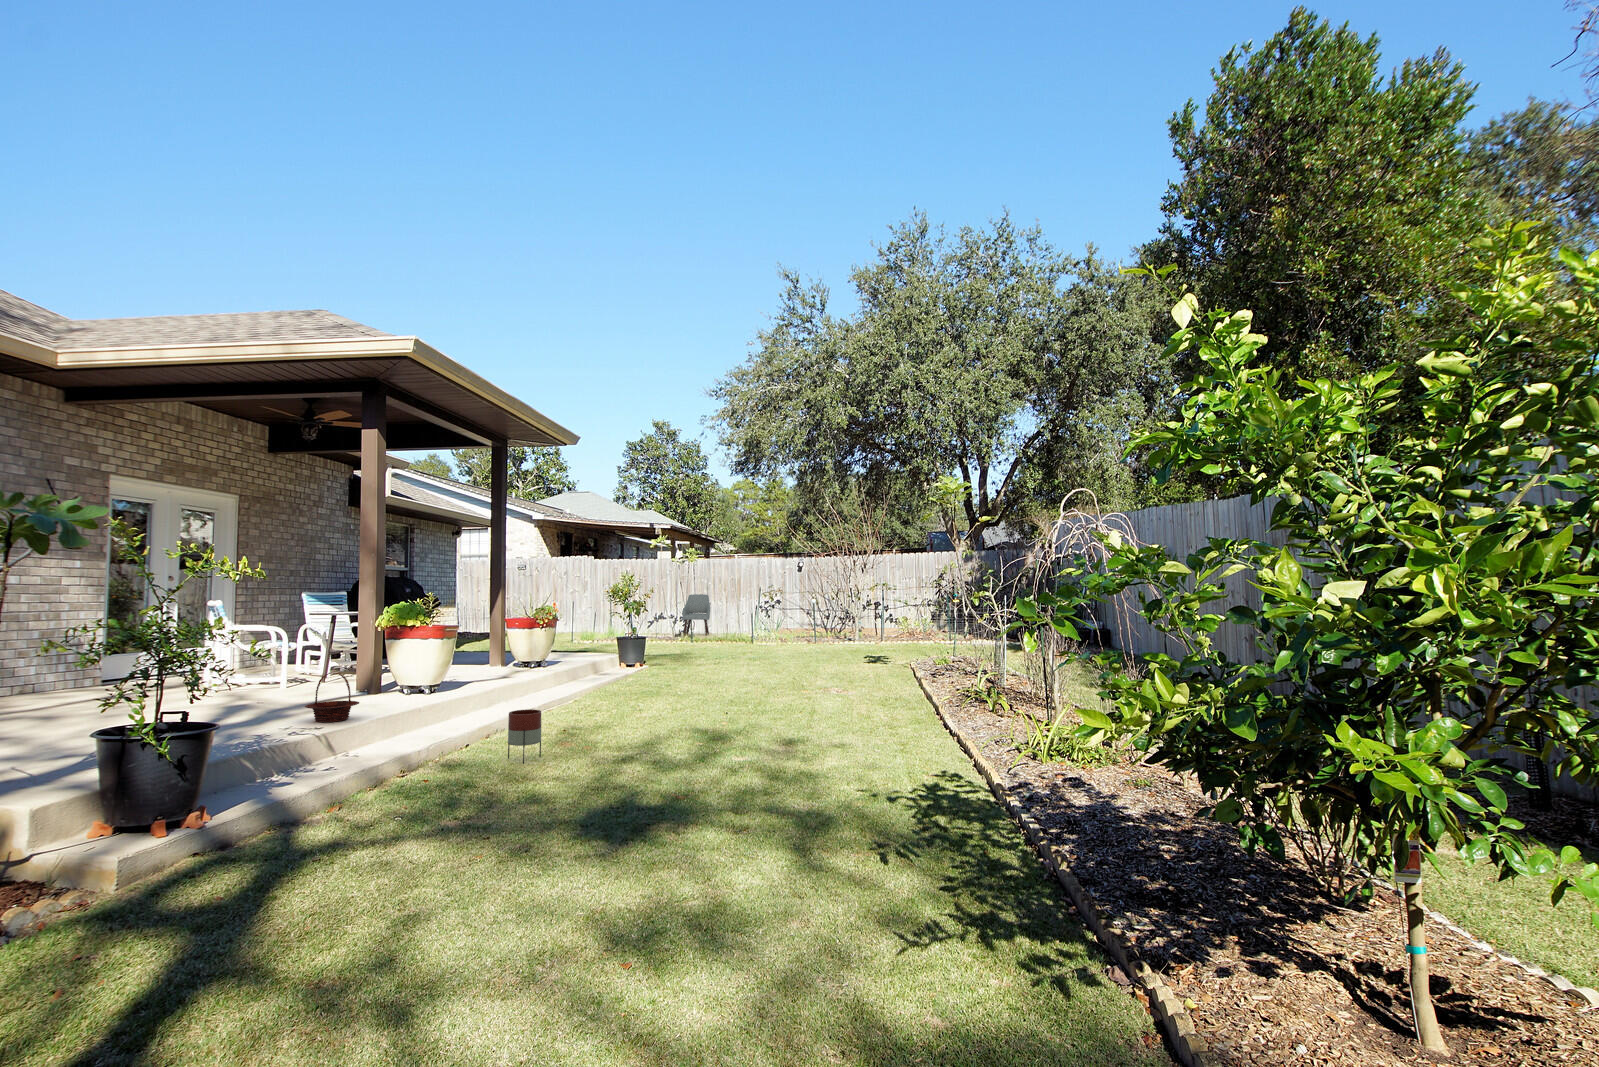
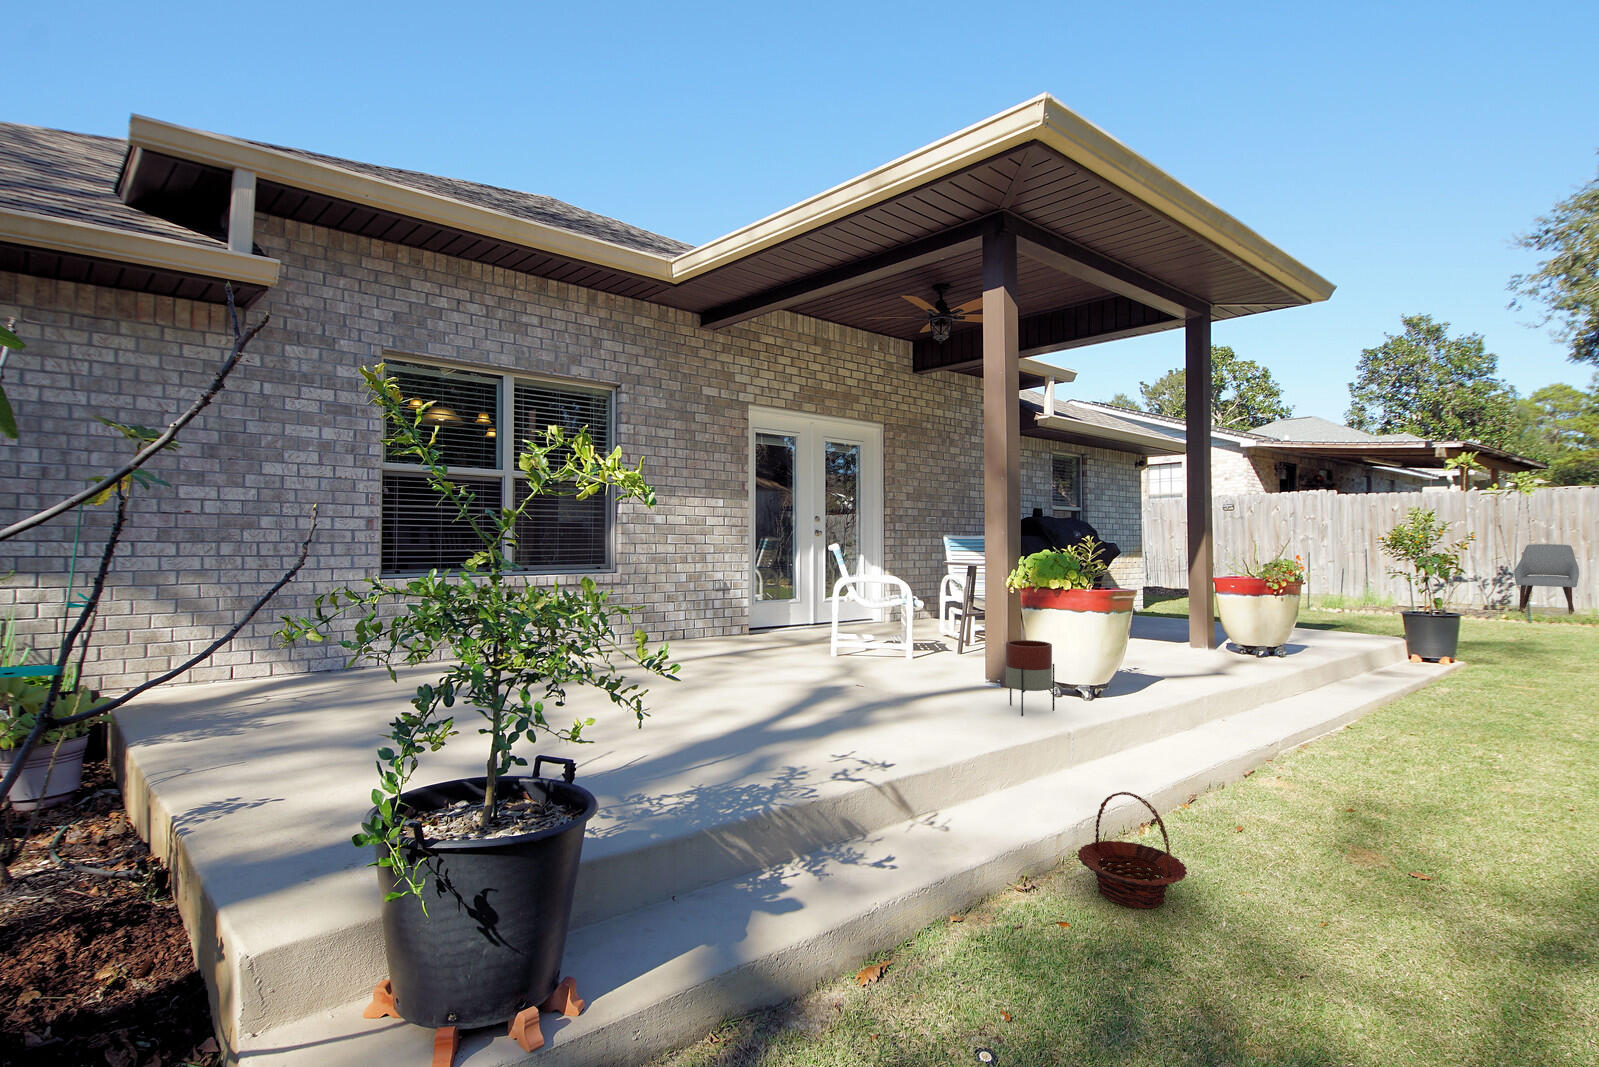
basket: present [305,672,359,722] -> present [1077,792,1187,908]
planter: present [508,709,541,764] -> present [1006,640,1054,716]

